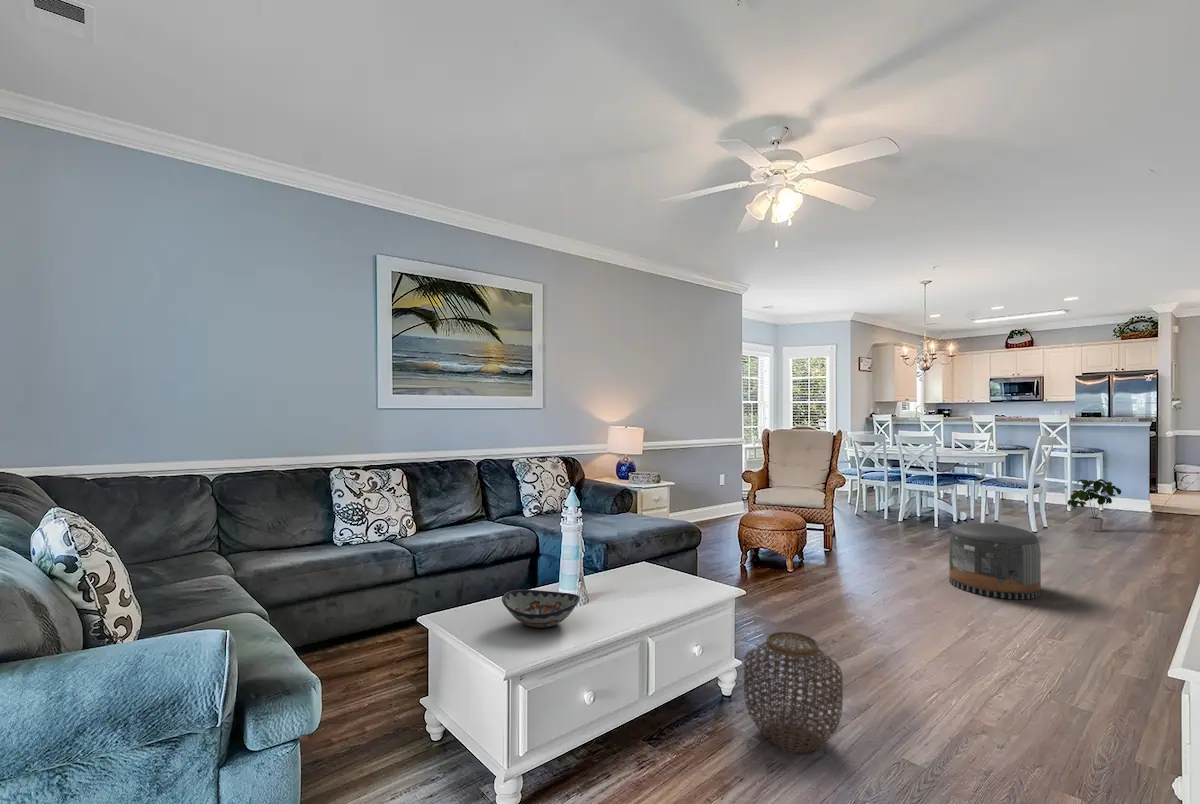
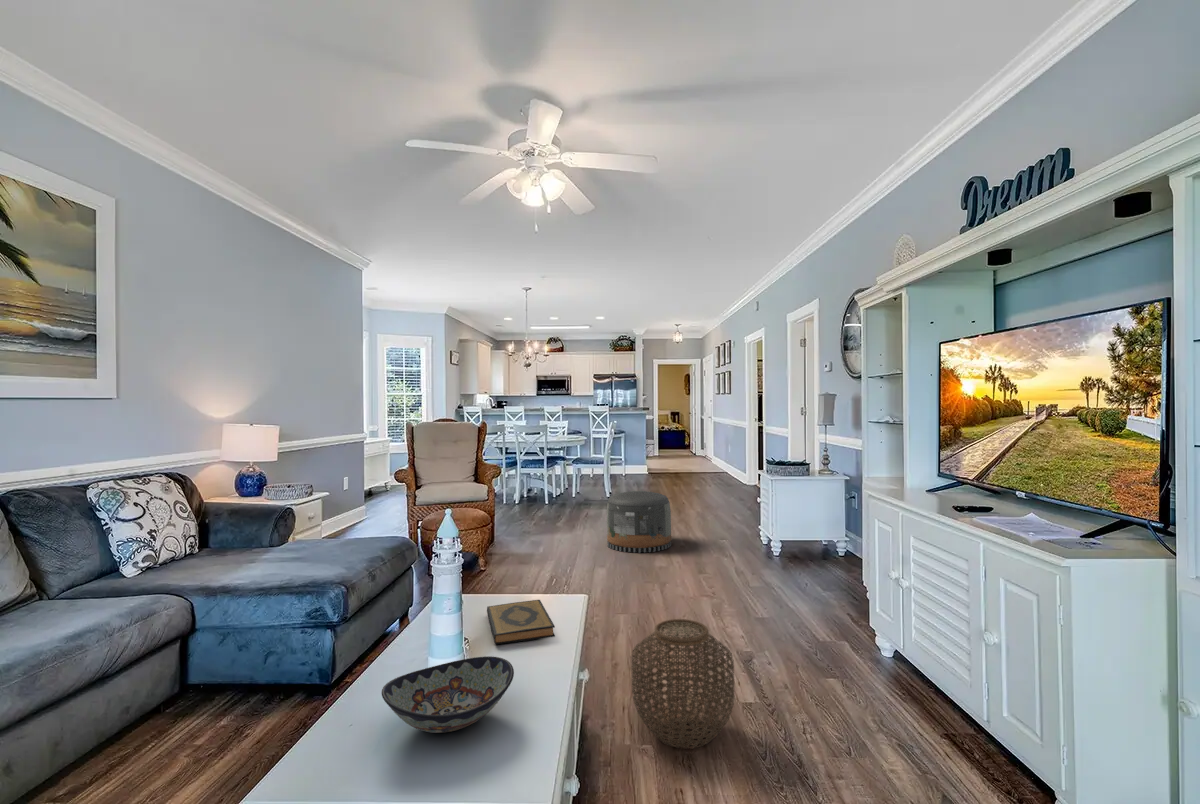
potted plant: present [1067,479,1121,532] -> none [625,451,653,491]
hardback book: none [623,577,689,607] -> present [487,600,555,644]

